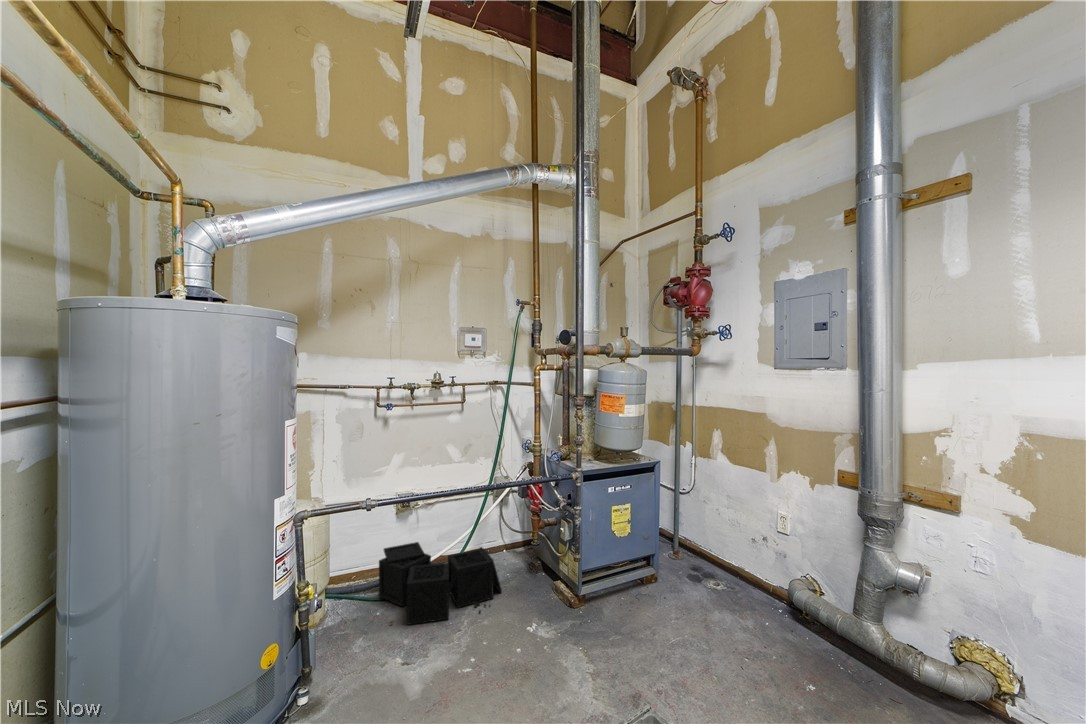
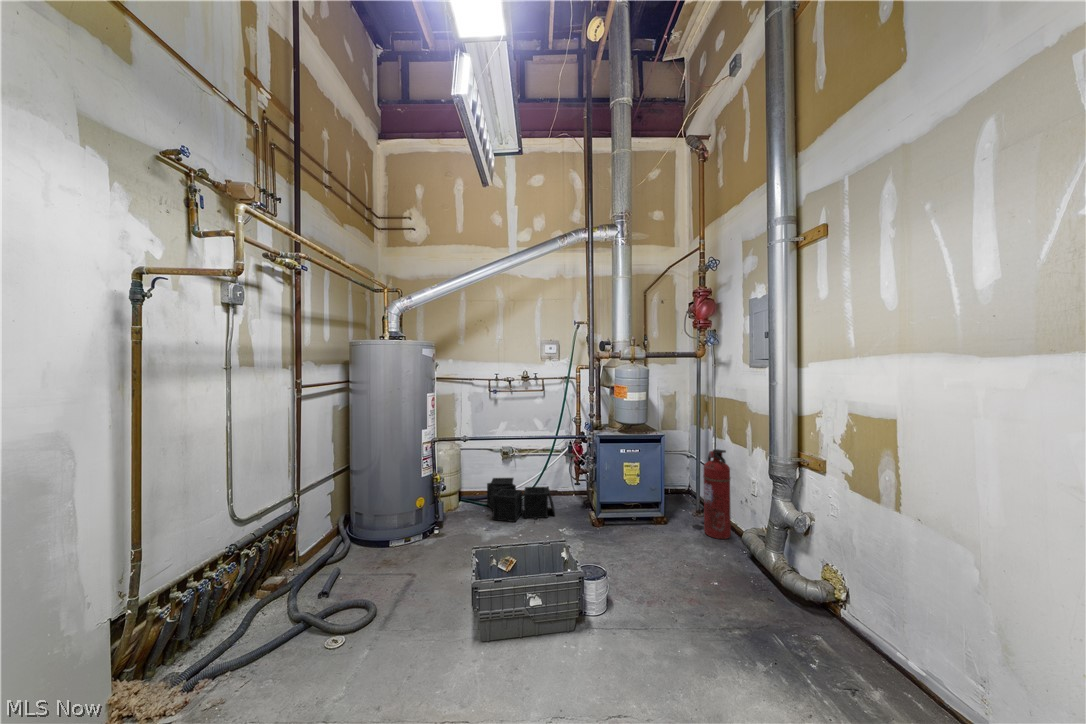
fire extinguisher: none [693,467,728,579] -> present [703,449,731,539]

